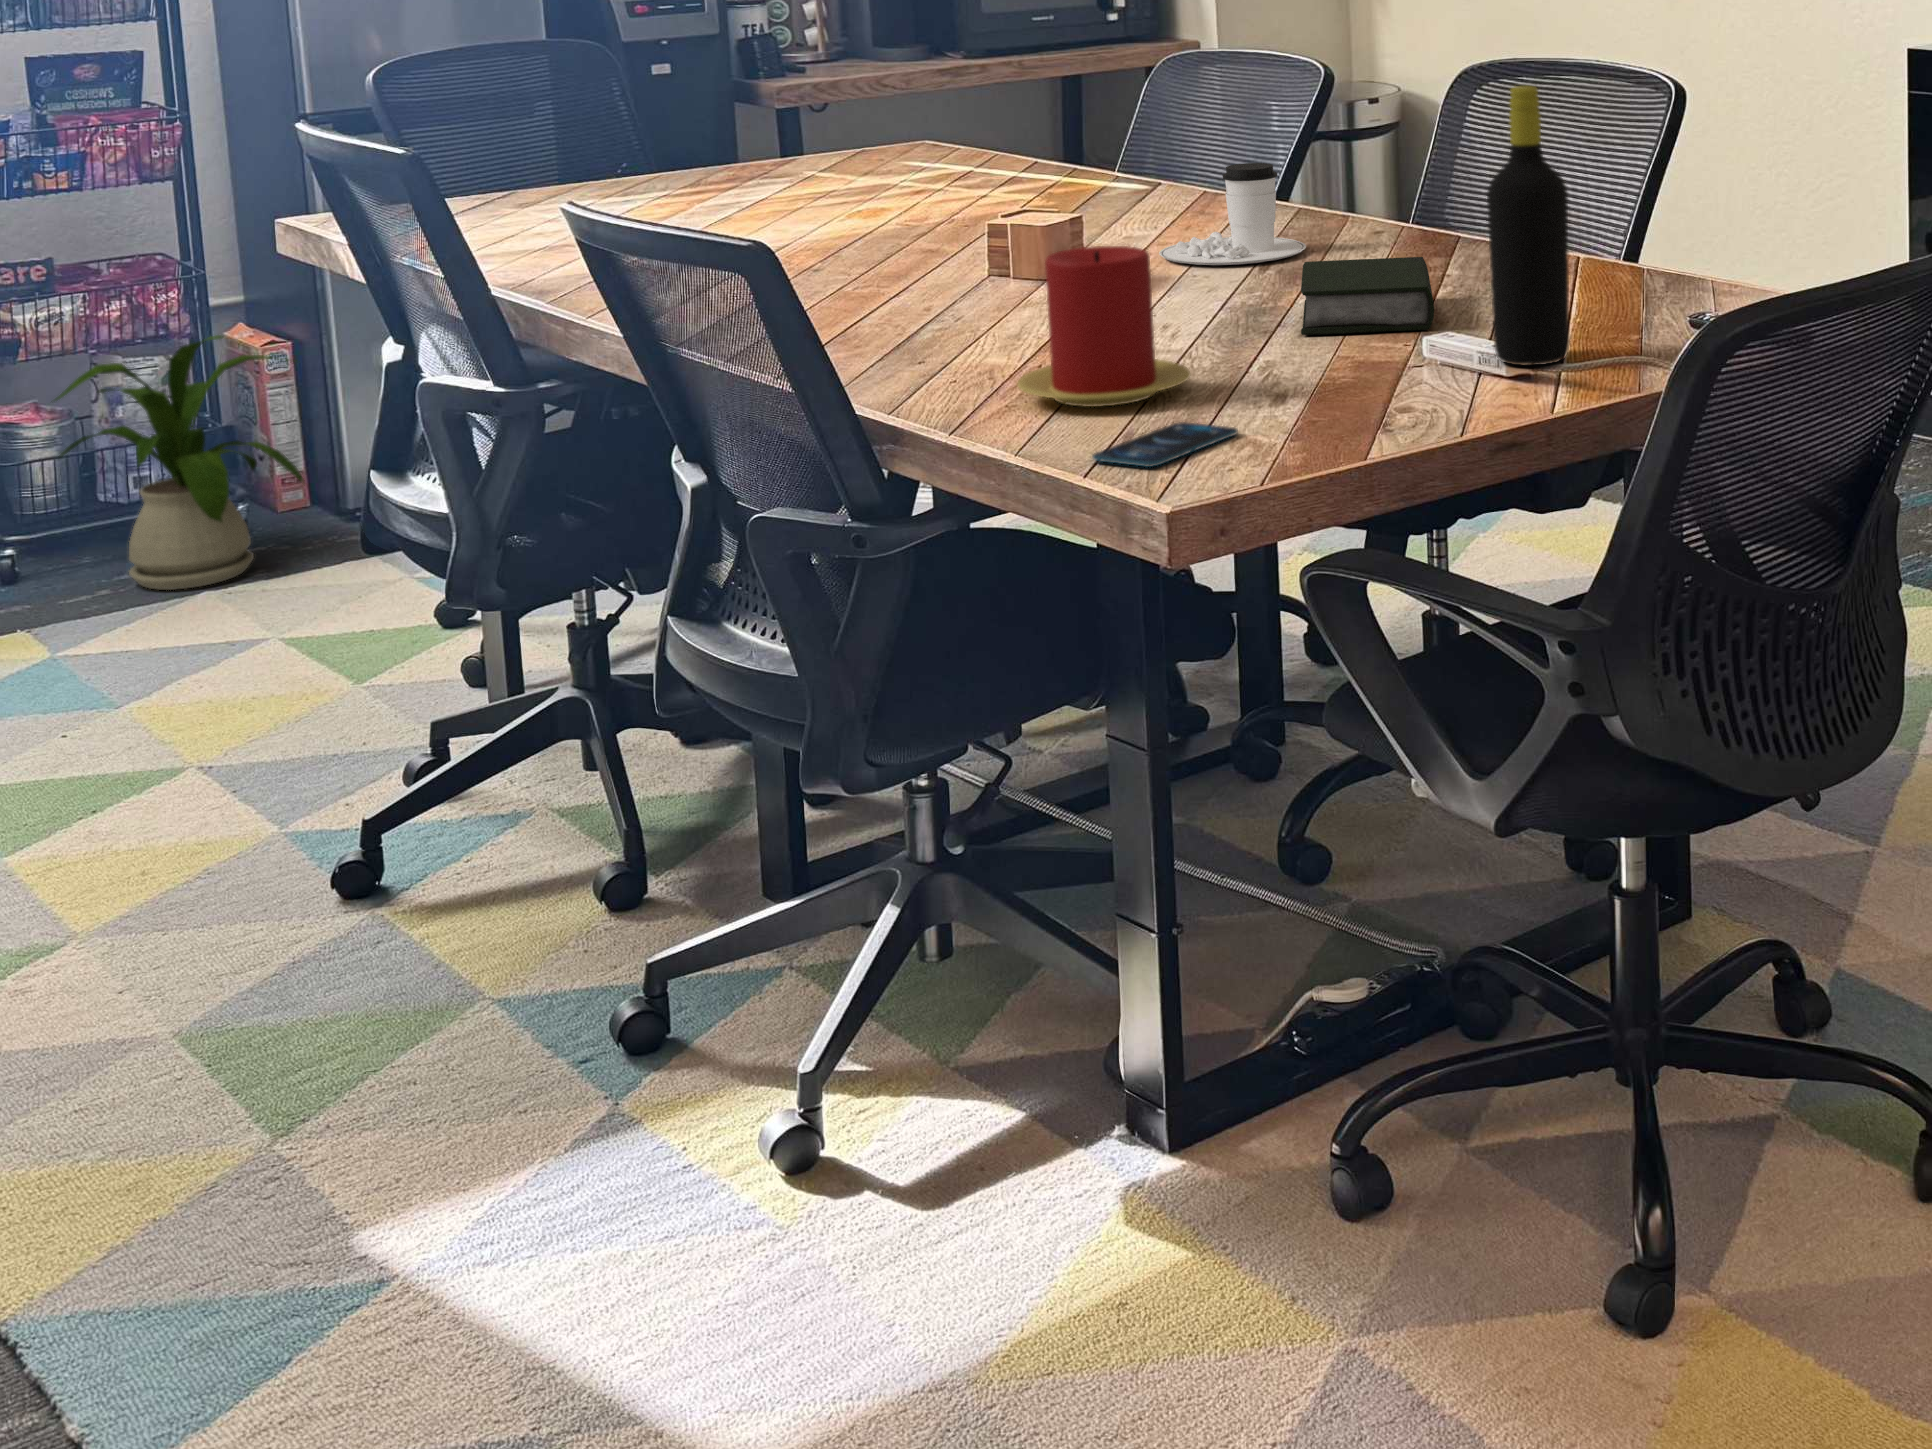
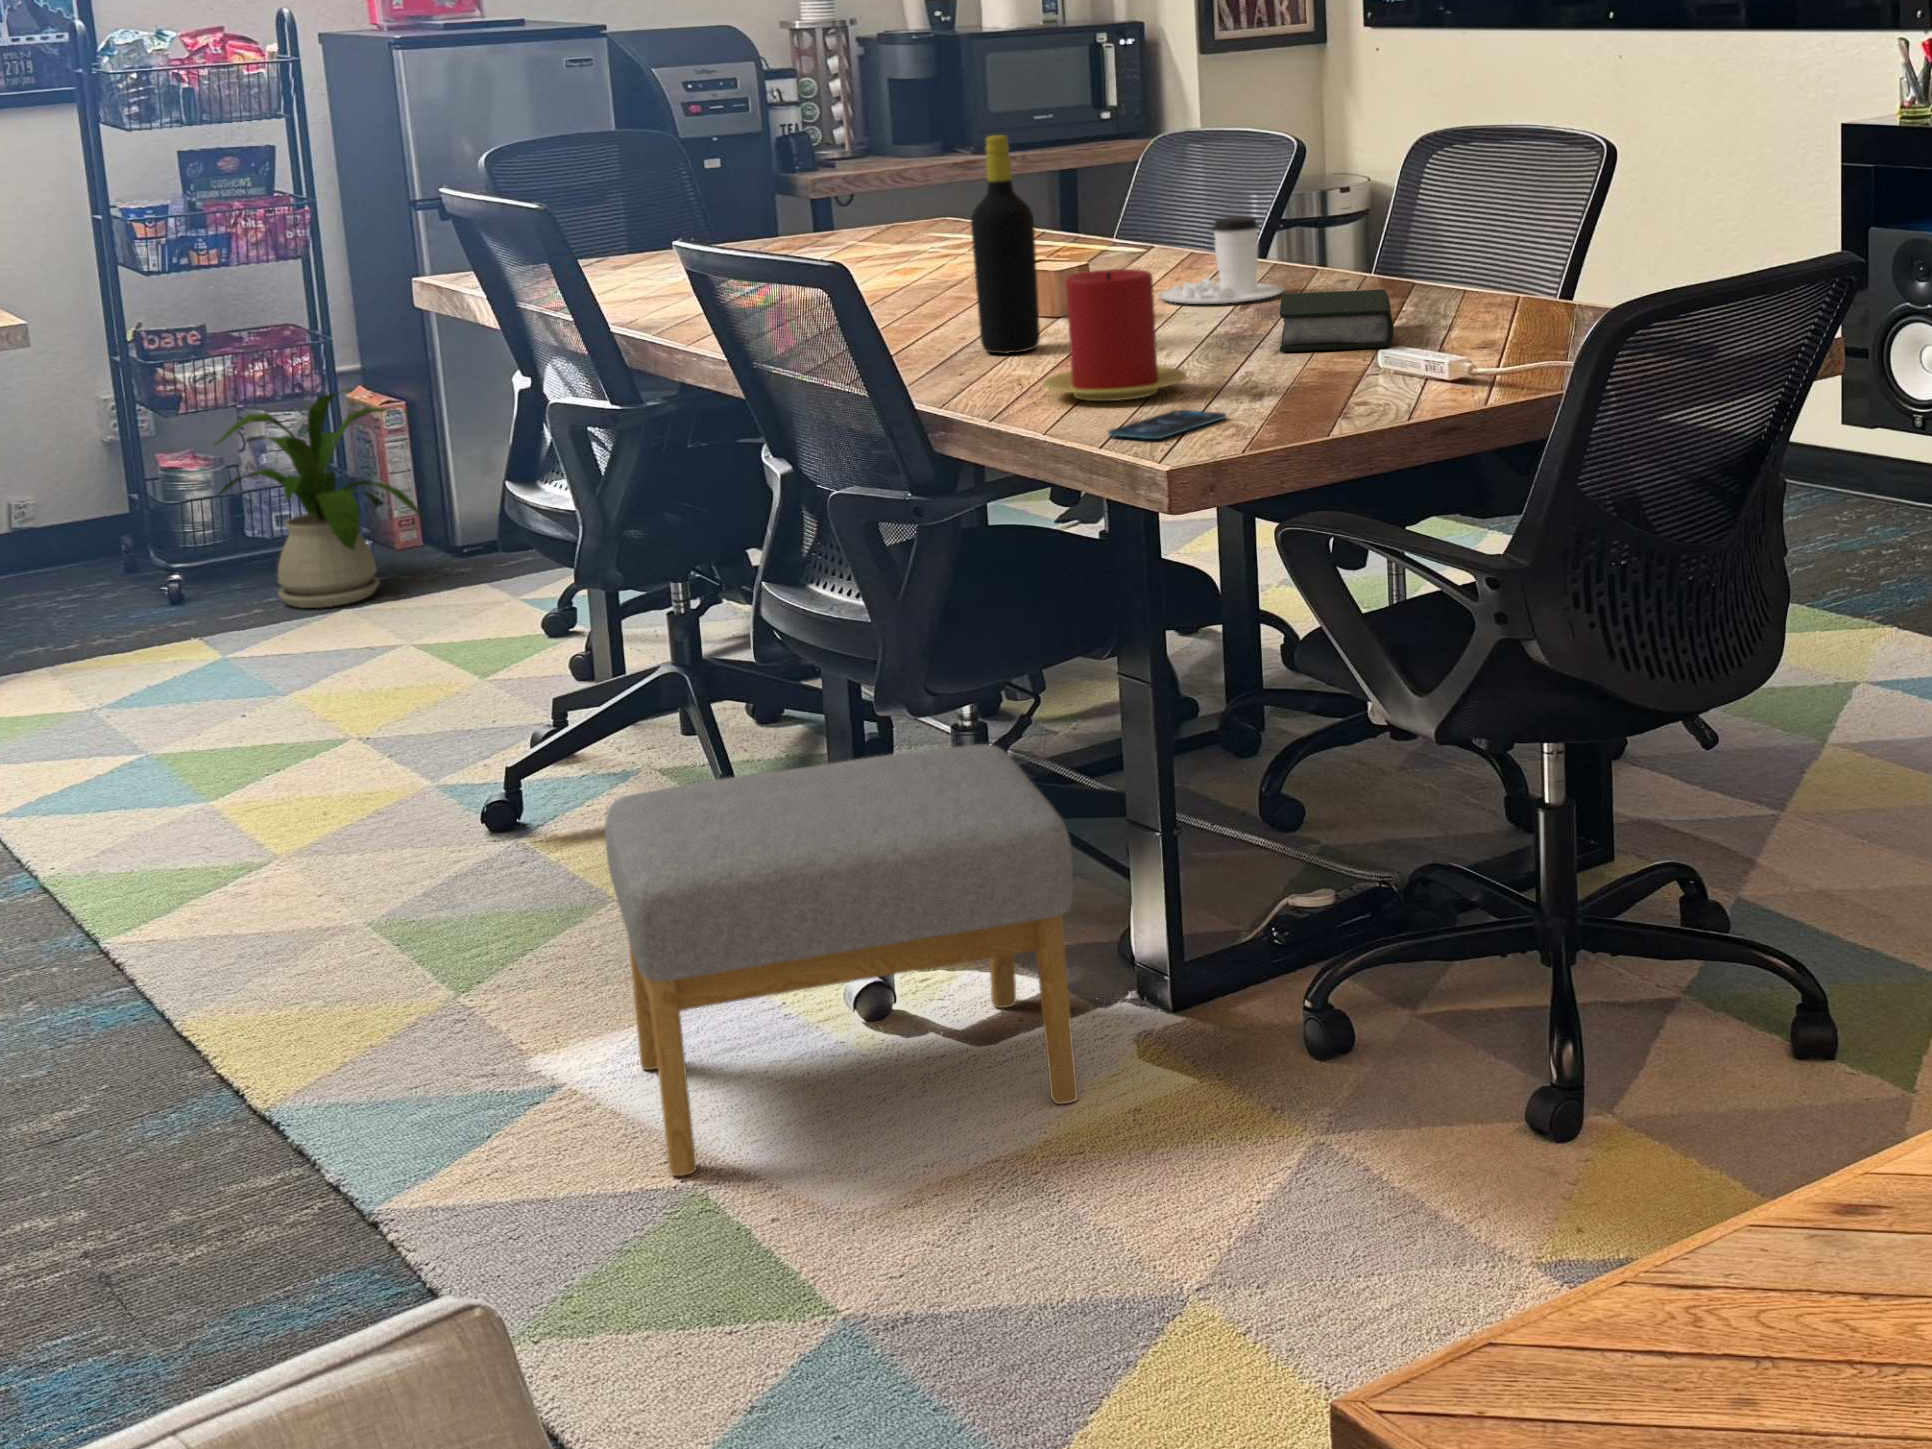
bottle: present [1487,86,1570,366] -> present [971,135,1040,354]
footstool: none [454,825,1050,1420] -> present [605,744,1078,1176]

